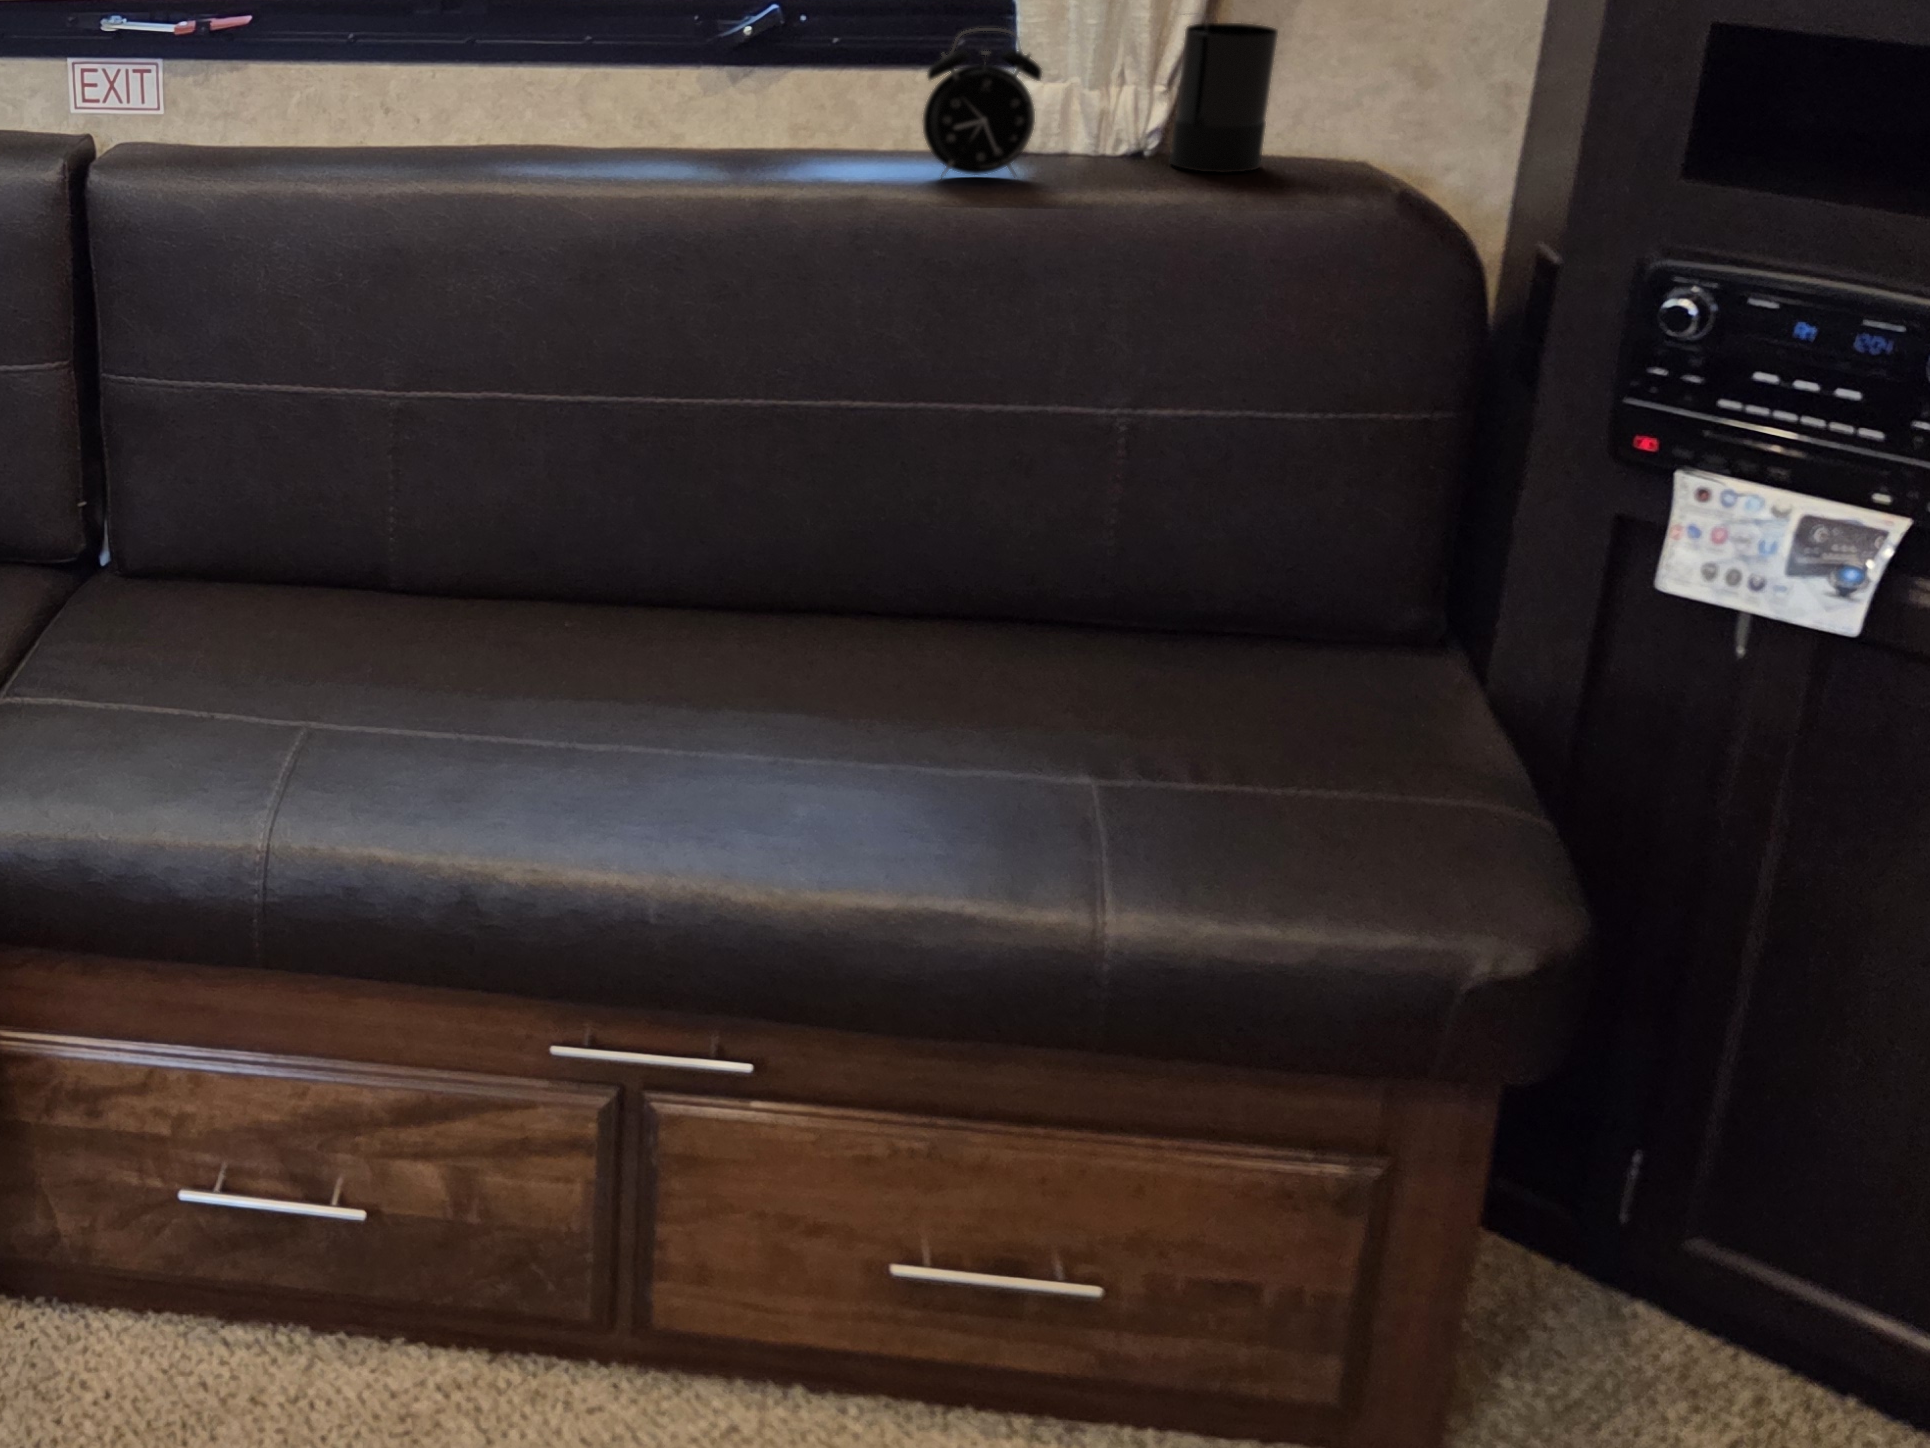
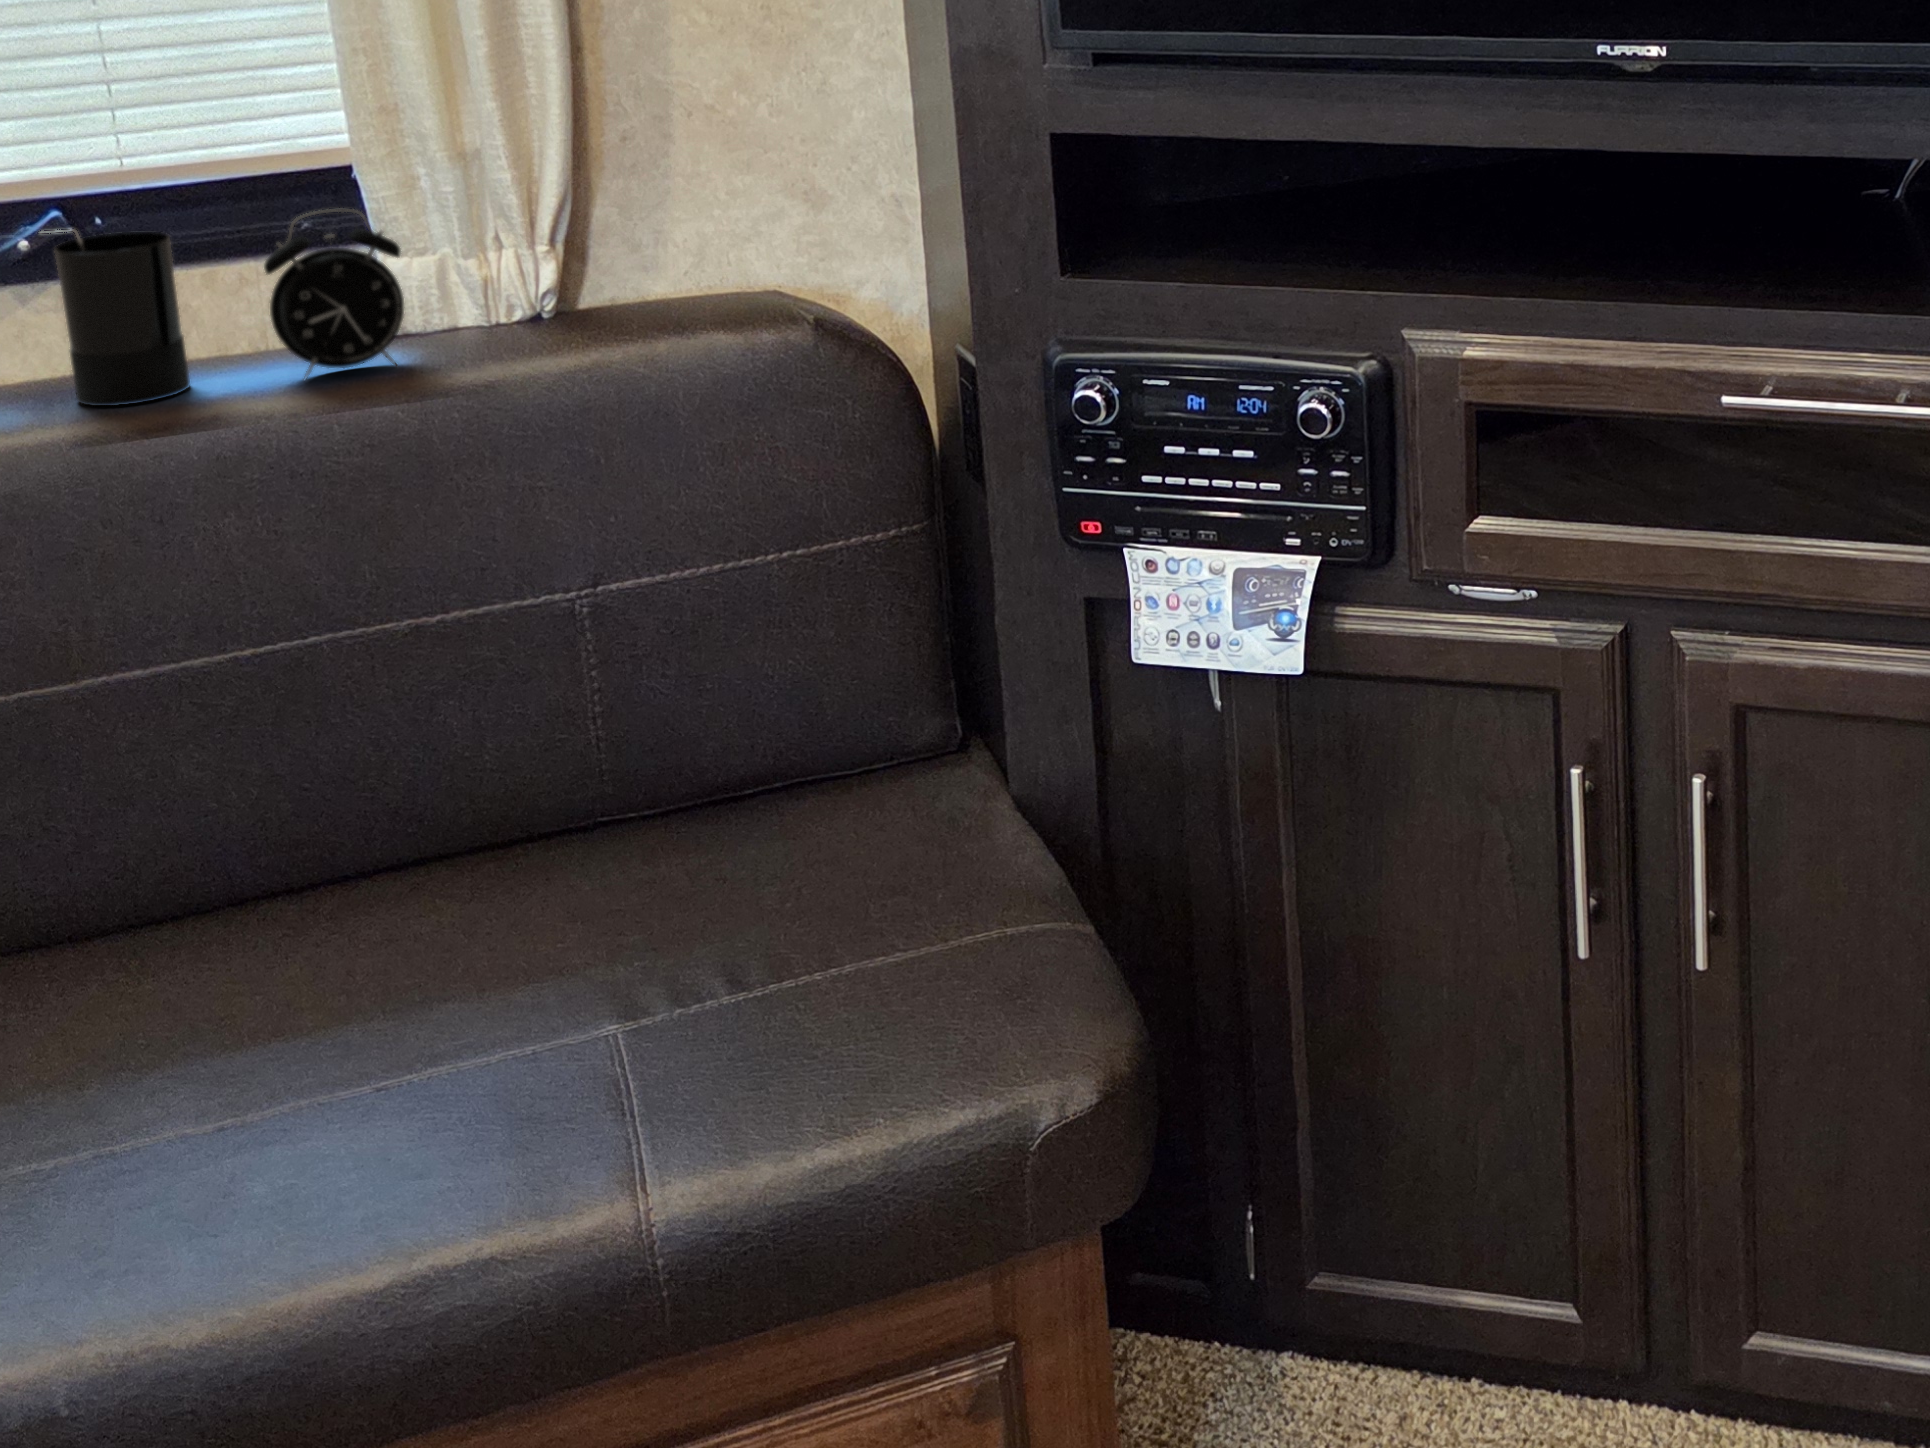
candle: present [1170,14,1278,173] -> present [55,230,190,406]

